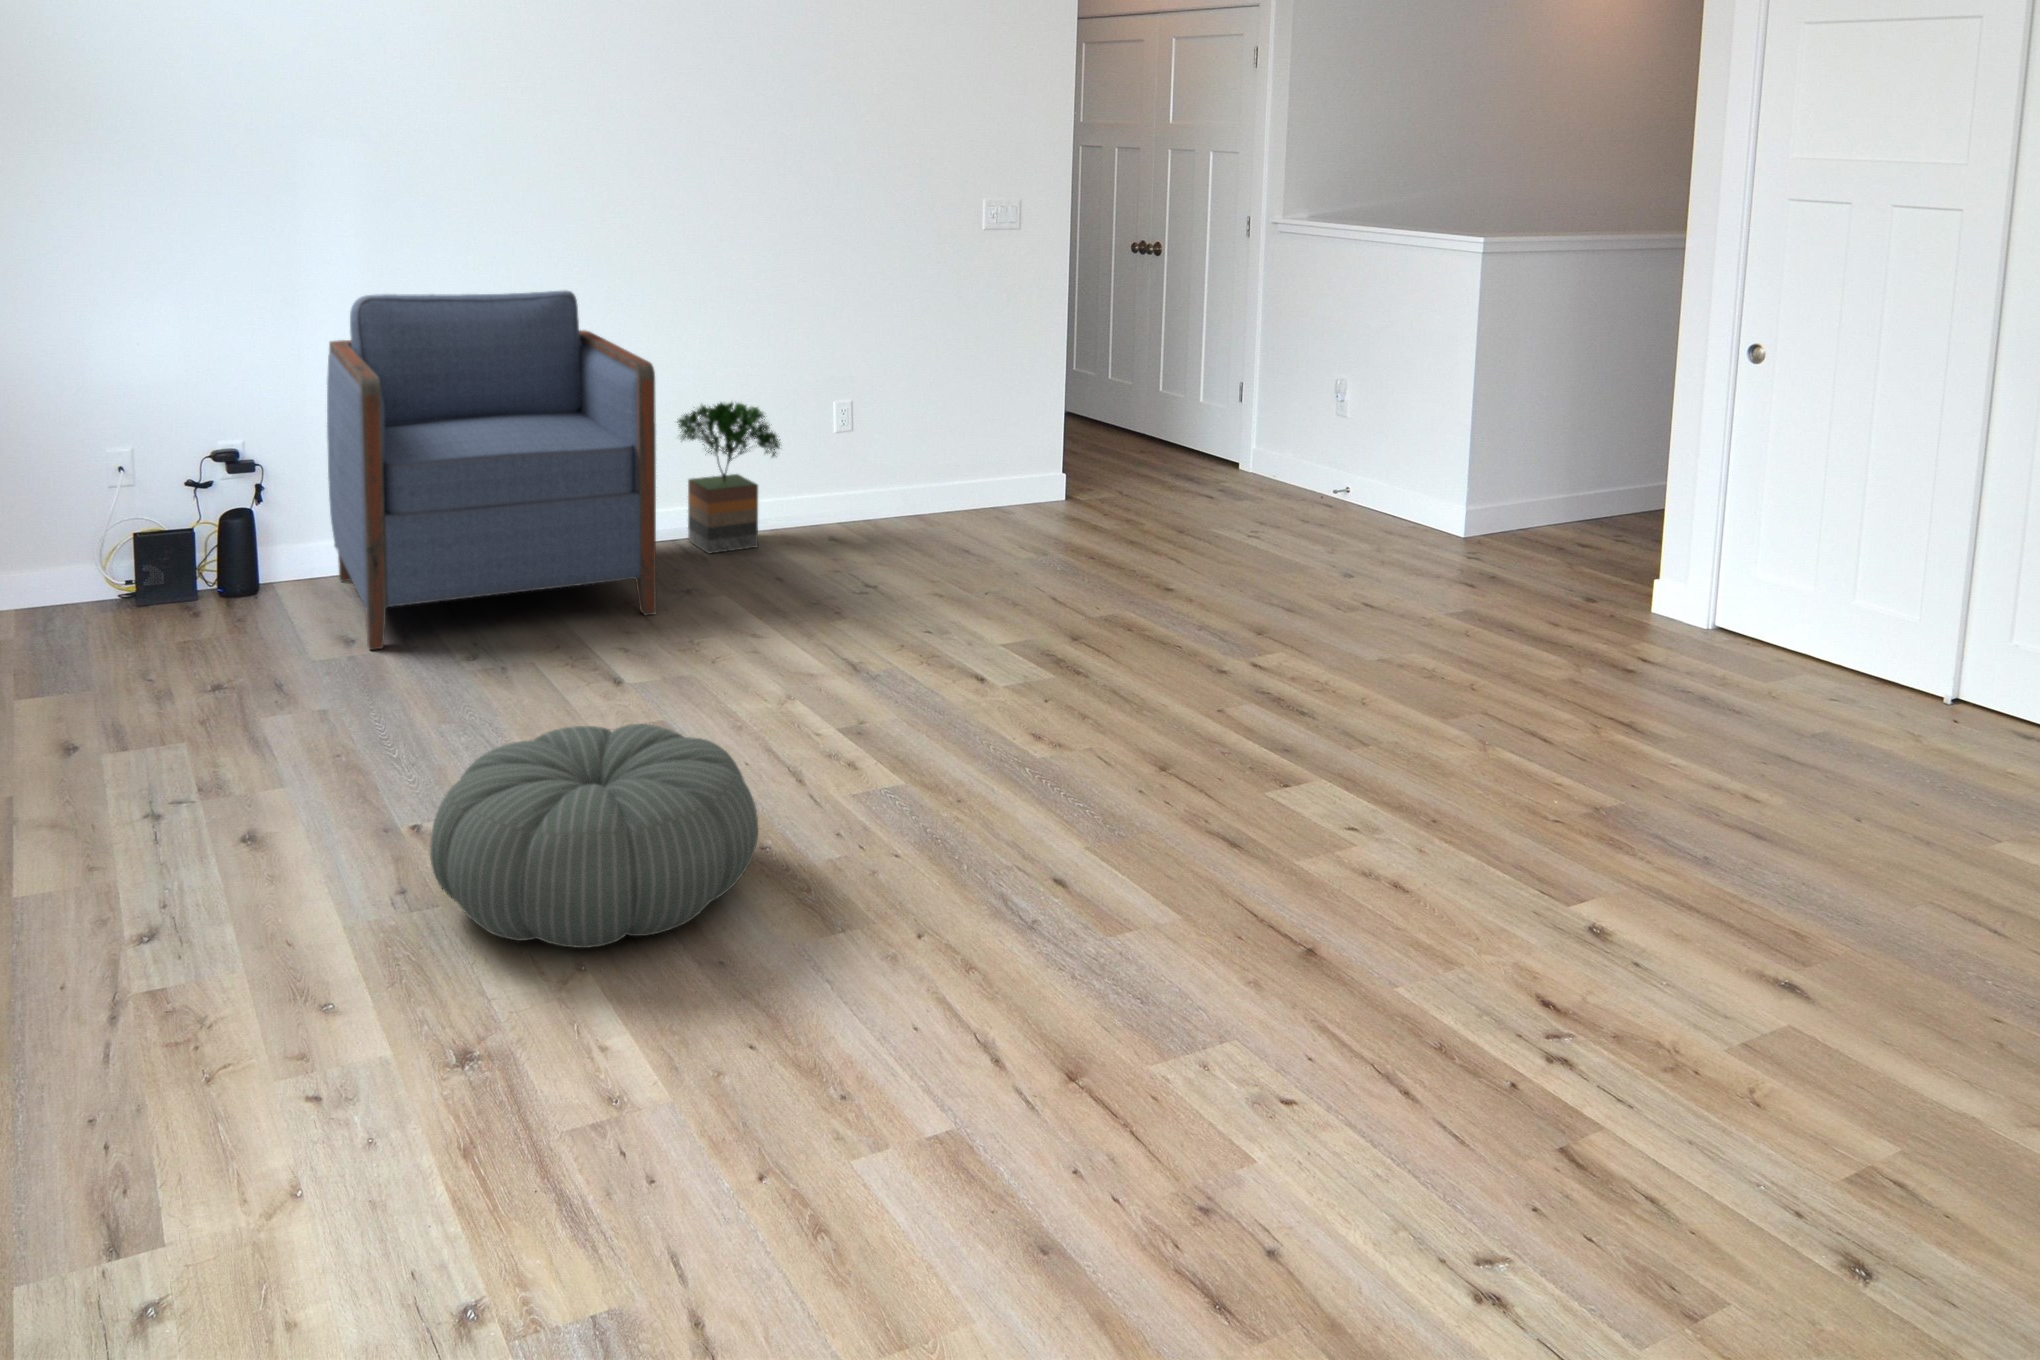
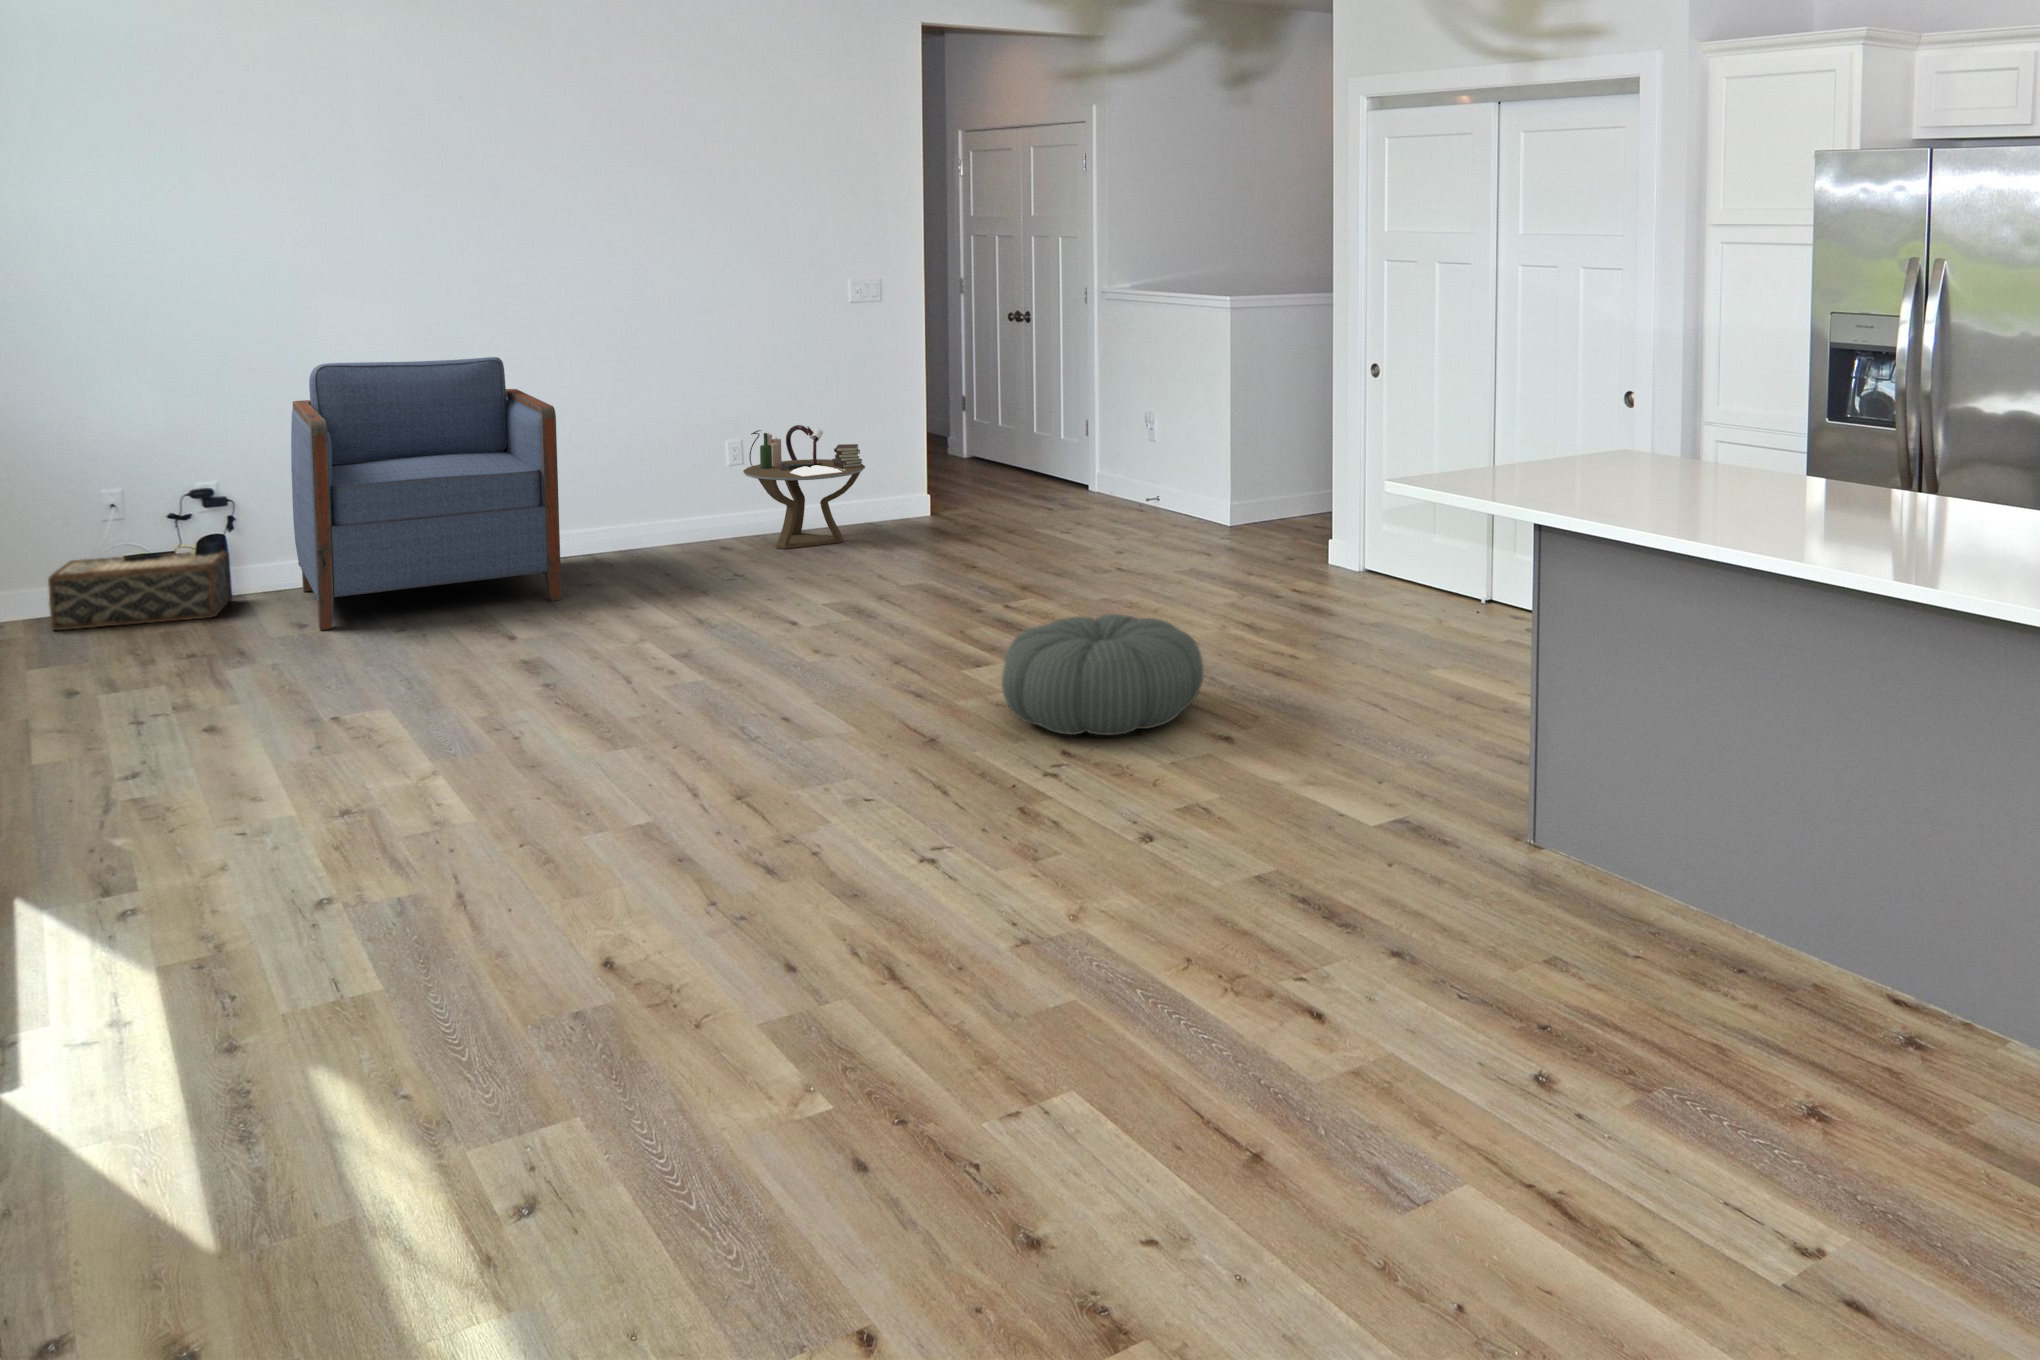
side table: none [852,383,1001,543] -> present [743,425,865,549]
potted tree: present [677,403,780,553] -> none [591,441,682,562]
woven basket: none [46,528,257,629] -> present [48,551,231,630]
pouf: present [430,724,758,948] -> present [1002,614,1204,735]

